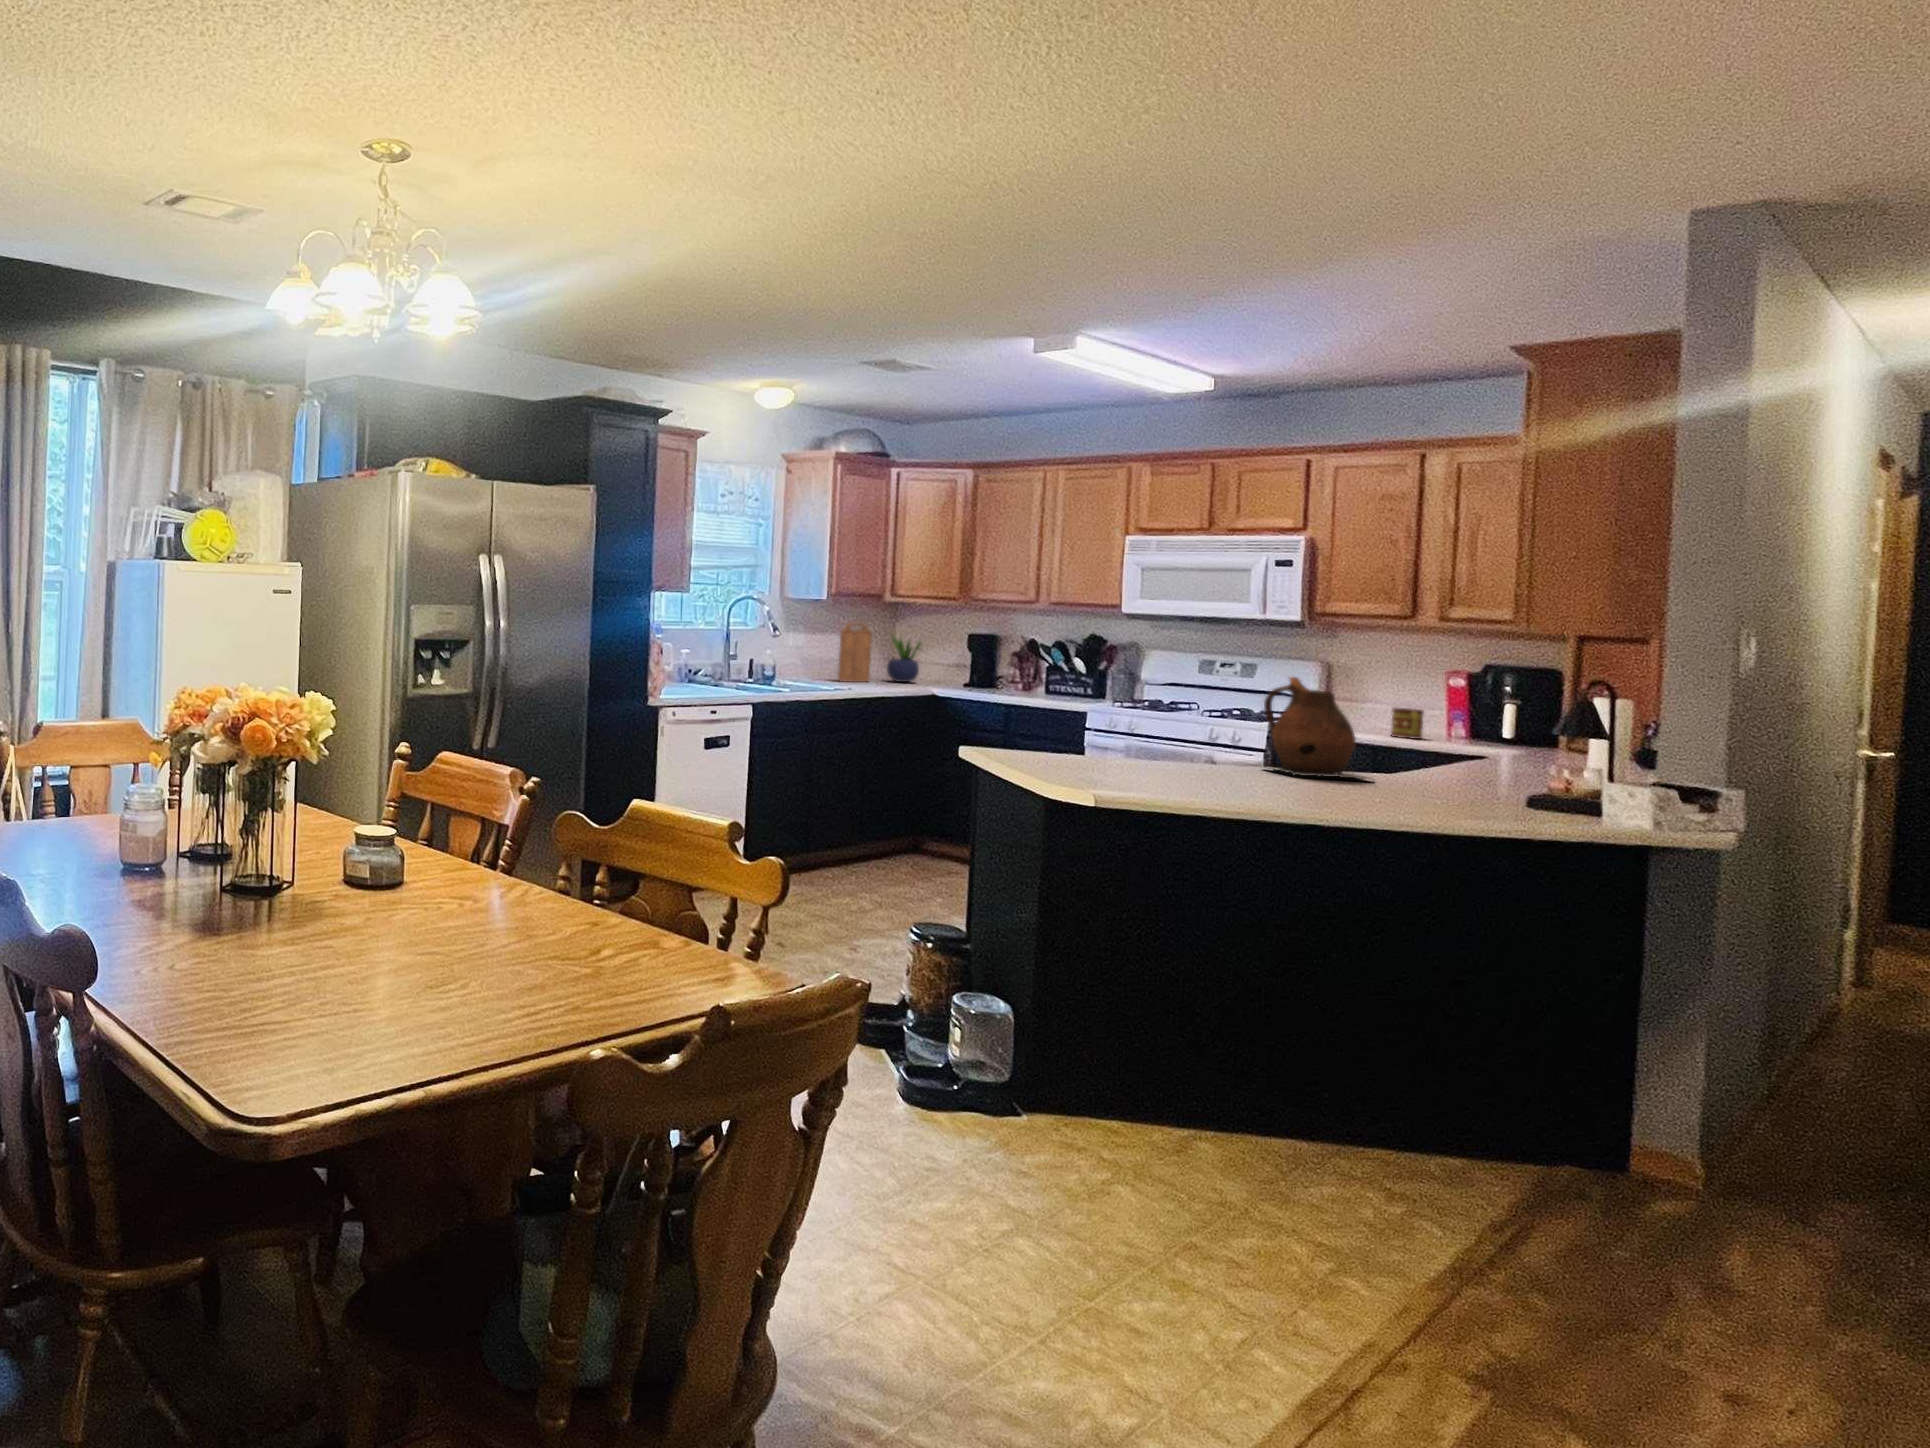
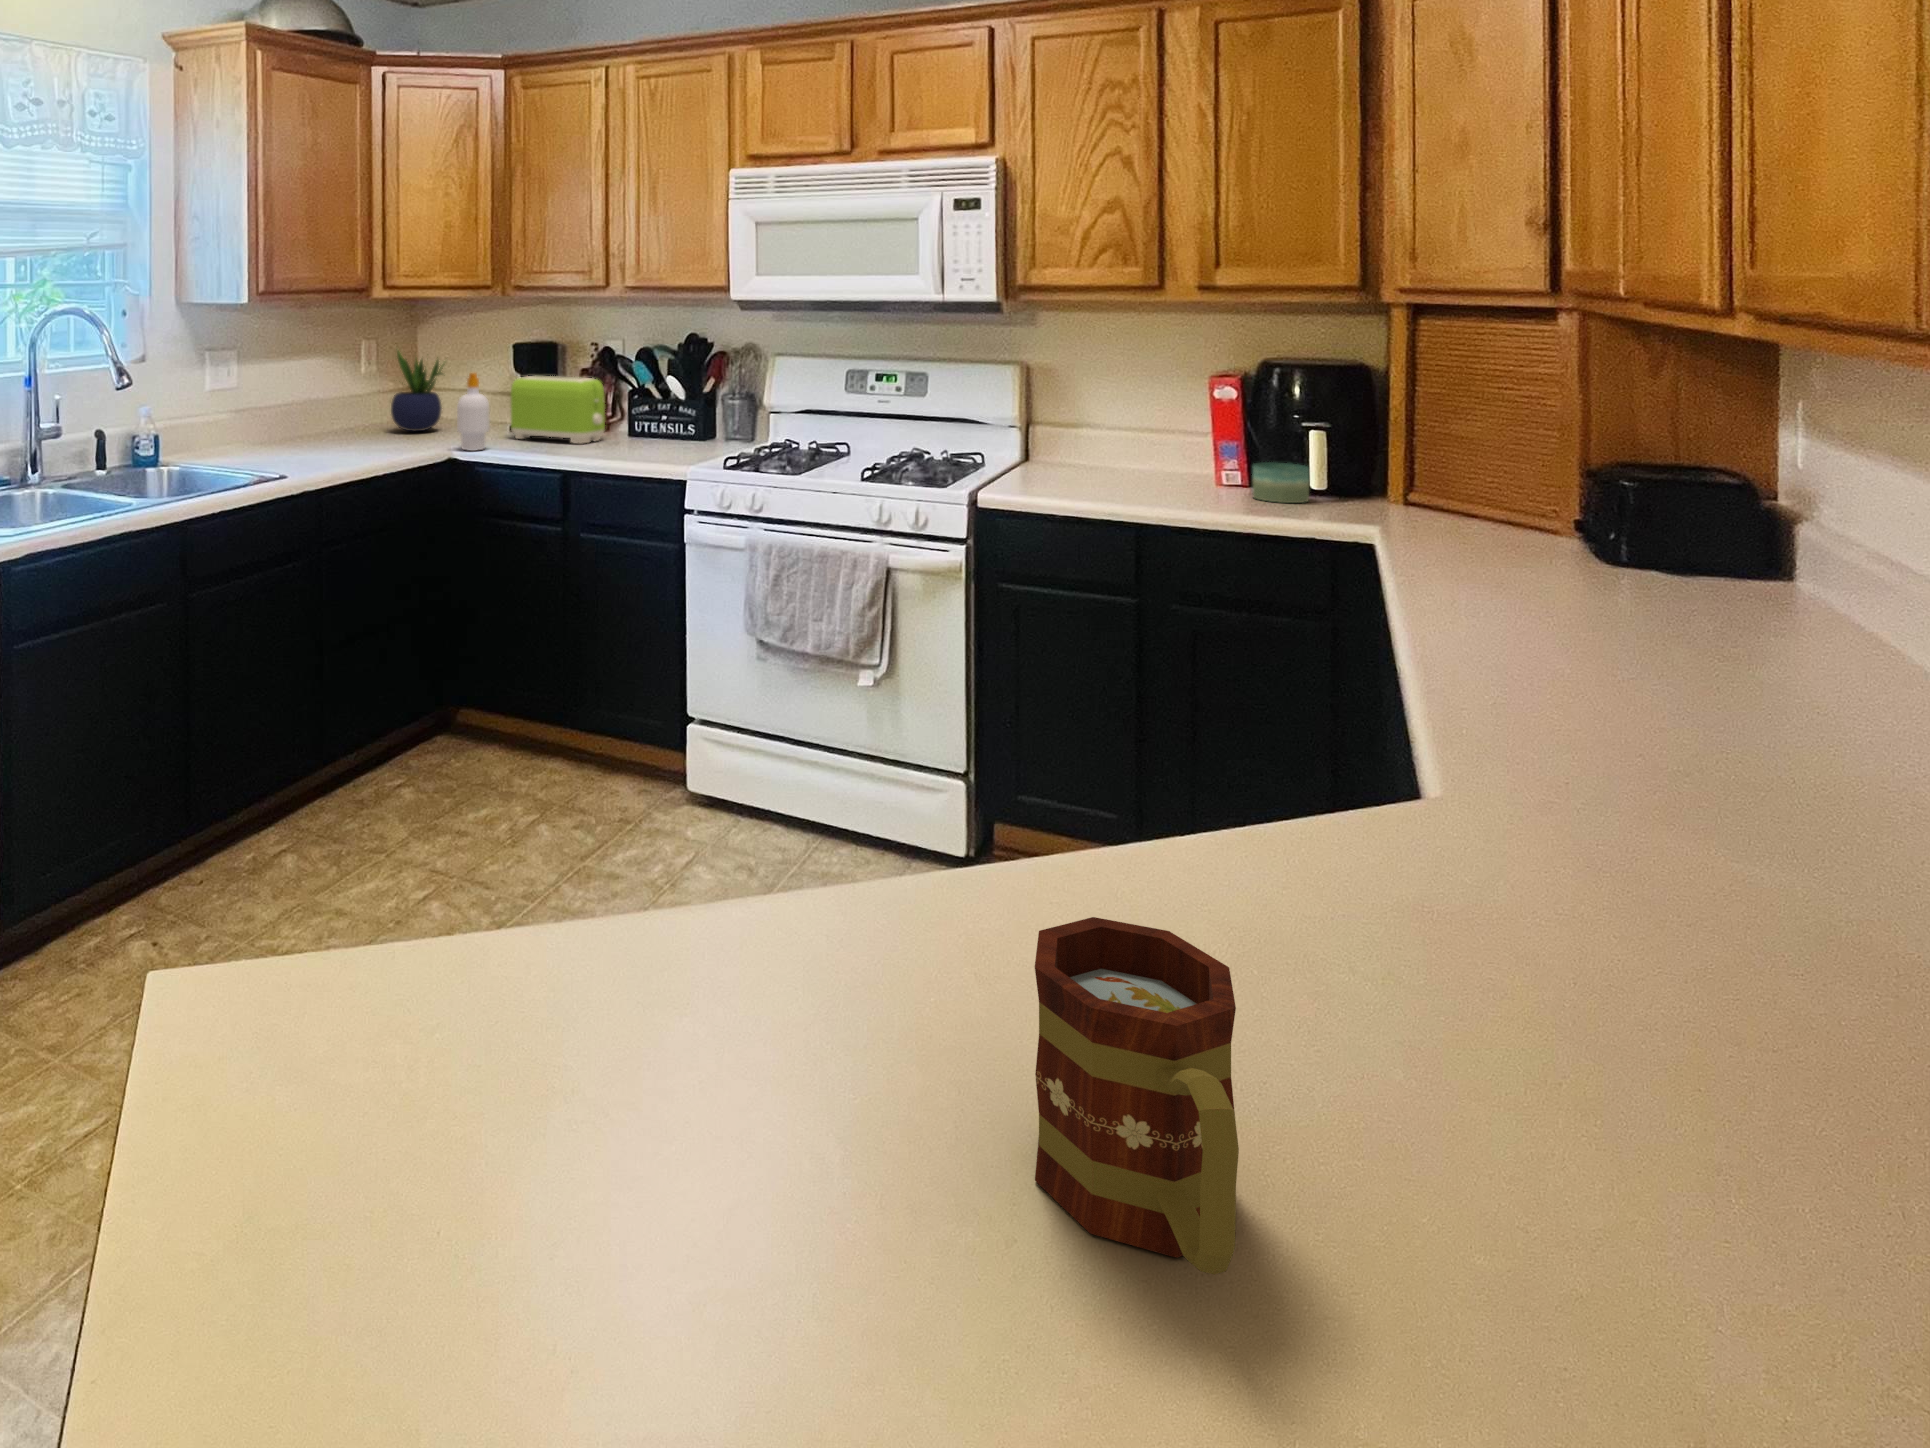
cutting board: present [838,623,872,682] -> none [303,336,360,442]
soap bottle: none [938,647,958,691] -> present [457,373,490,451]
toaster: none [968,653,1031,693] -> present [511,376,605,444]
ceramic pitcher: present [1264,677,1367,779] -> none [1336,618,1891,1241]
mug: present [1391,708,1424,739] -> present [1035,917,1239,1275]
candle: none [1463,722,1502,744] -> present [1253,462,1309,503]

